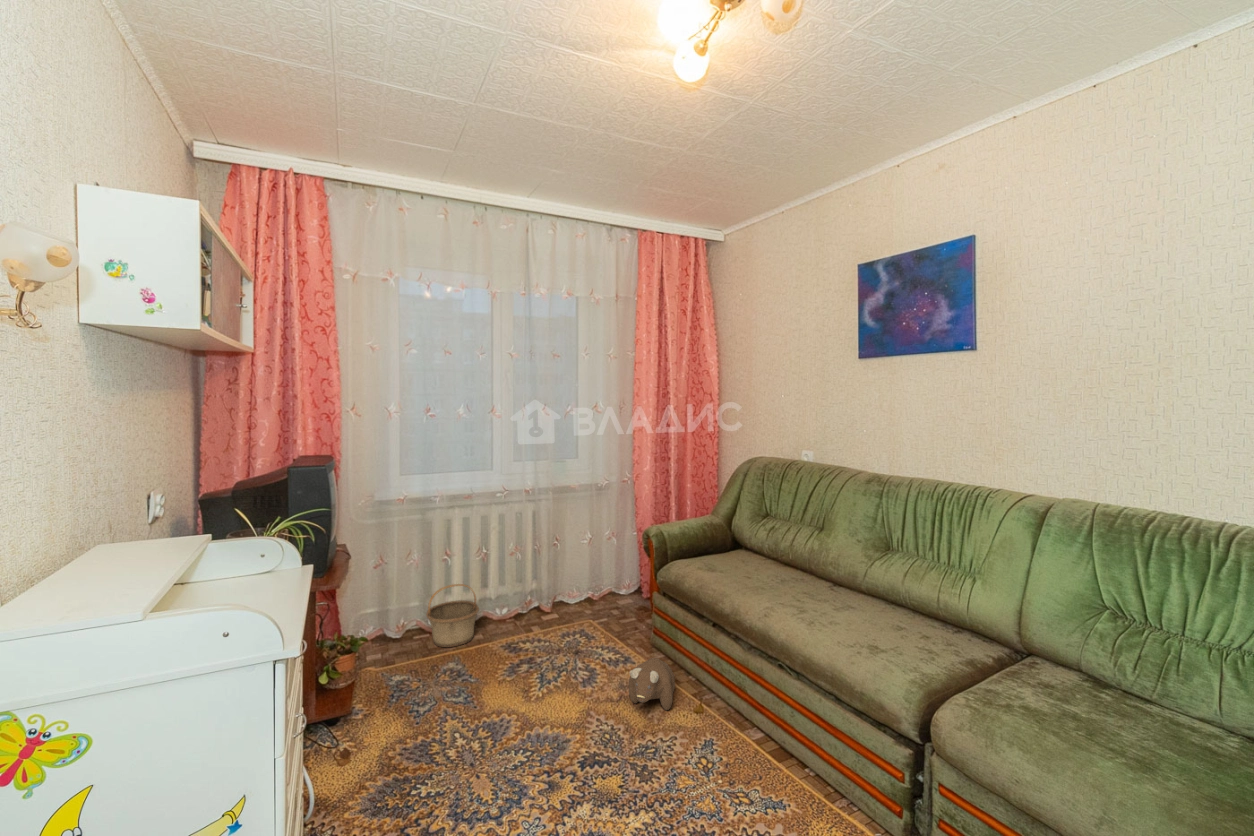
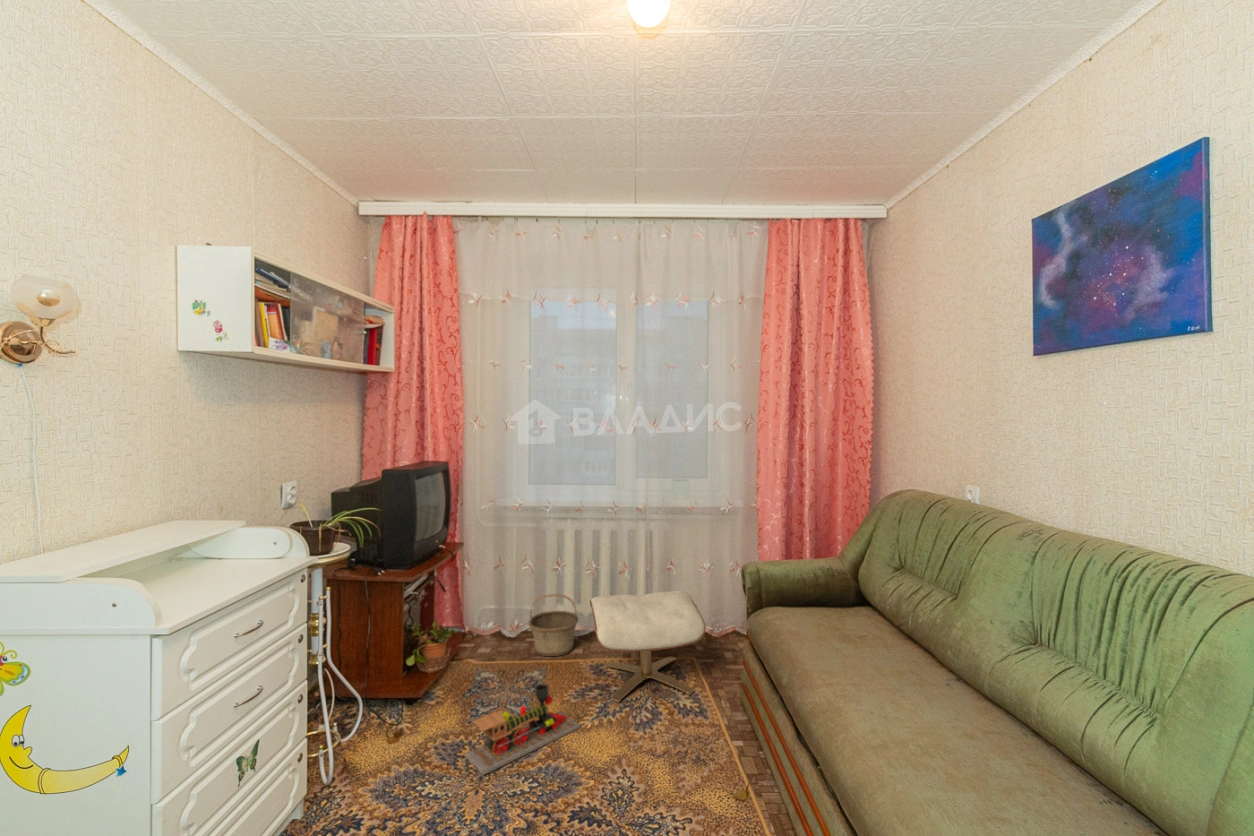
ottoman: none [503,563,618,669] -> present [590,590,706,702]
plush toy: present [629,658,675,710] -> none [657,717,727,786]
toy train: none [441,665,535,762] -> present [465,684,581,775]

